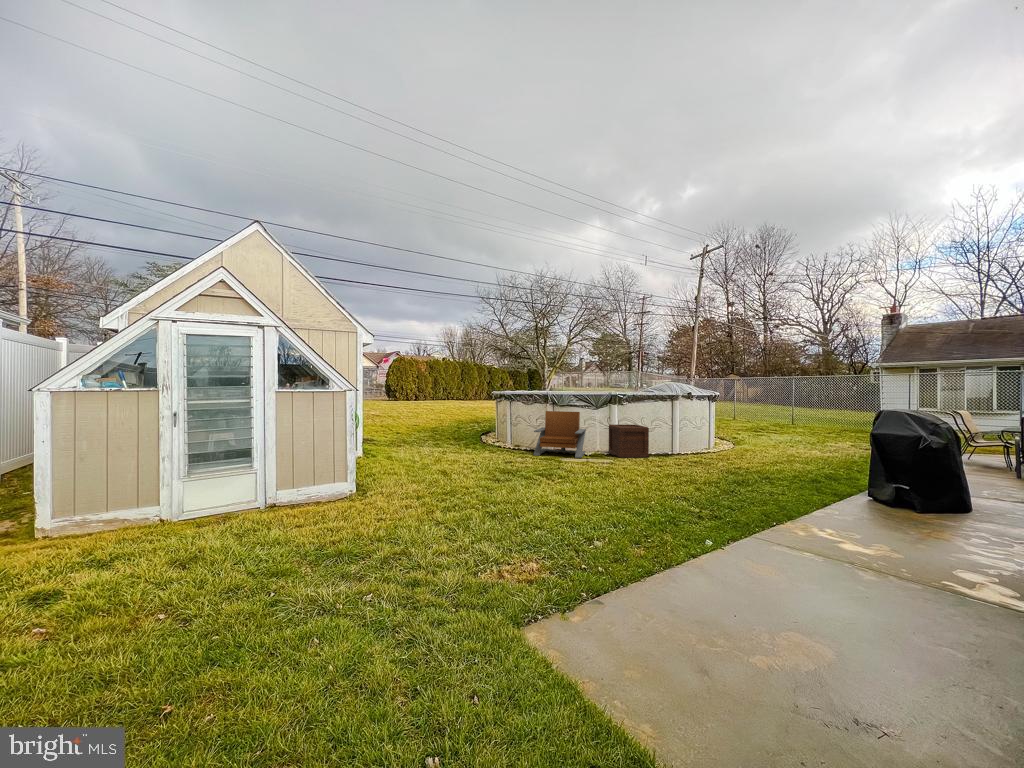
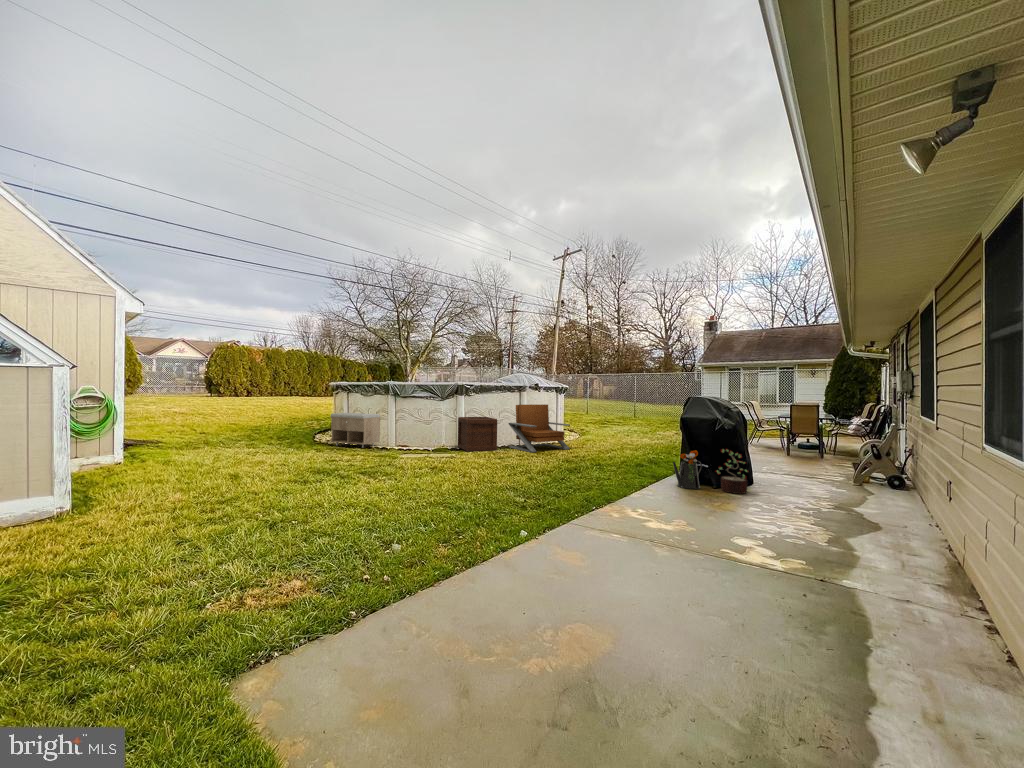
lounge chair: present [533,411,586,458] -> present [508,404,570,452]
storage bench: none [497,419,538,450] -> present [331,413,380,447]
watering can: none [863,469,901,512] -> present [673,450,702,489]
decorative plant: none [919,469,969,522] -> present [716,449,748,494]

